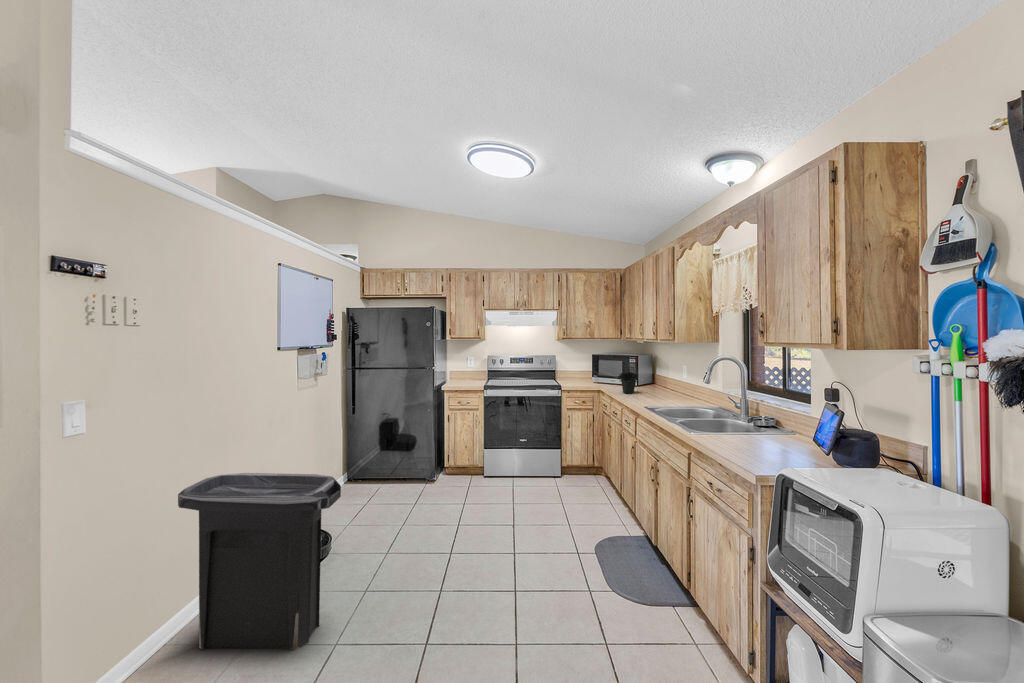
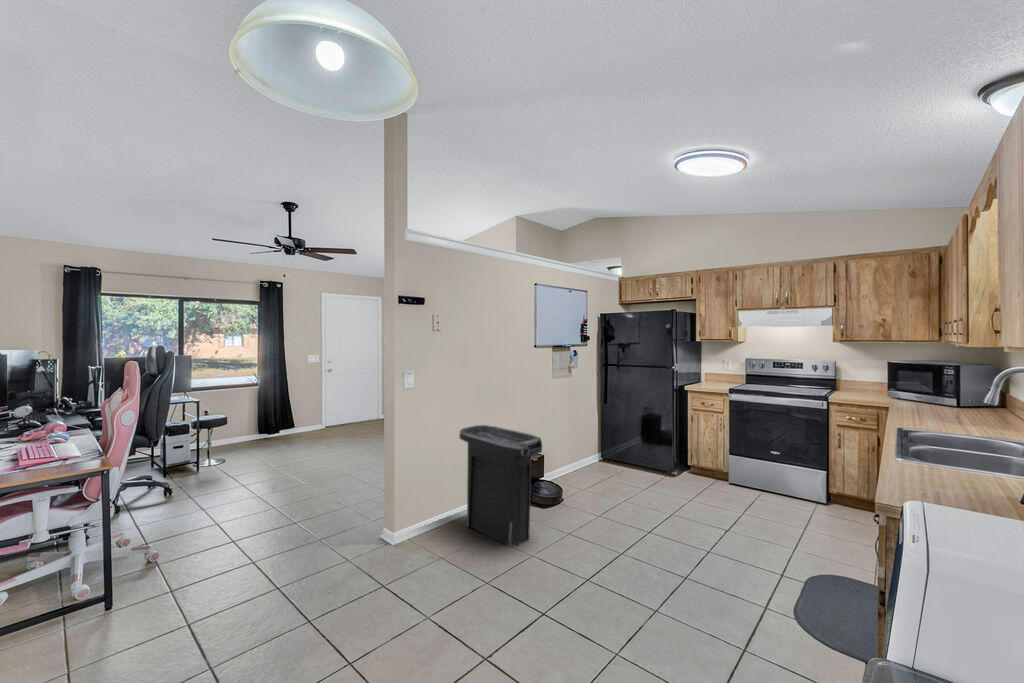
potted plant: present [618,358,638,394] -> none [910,363,947,415]

